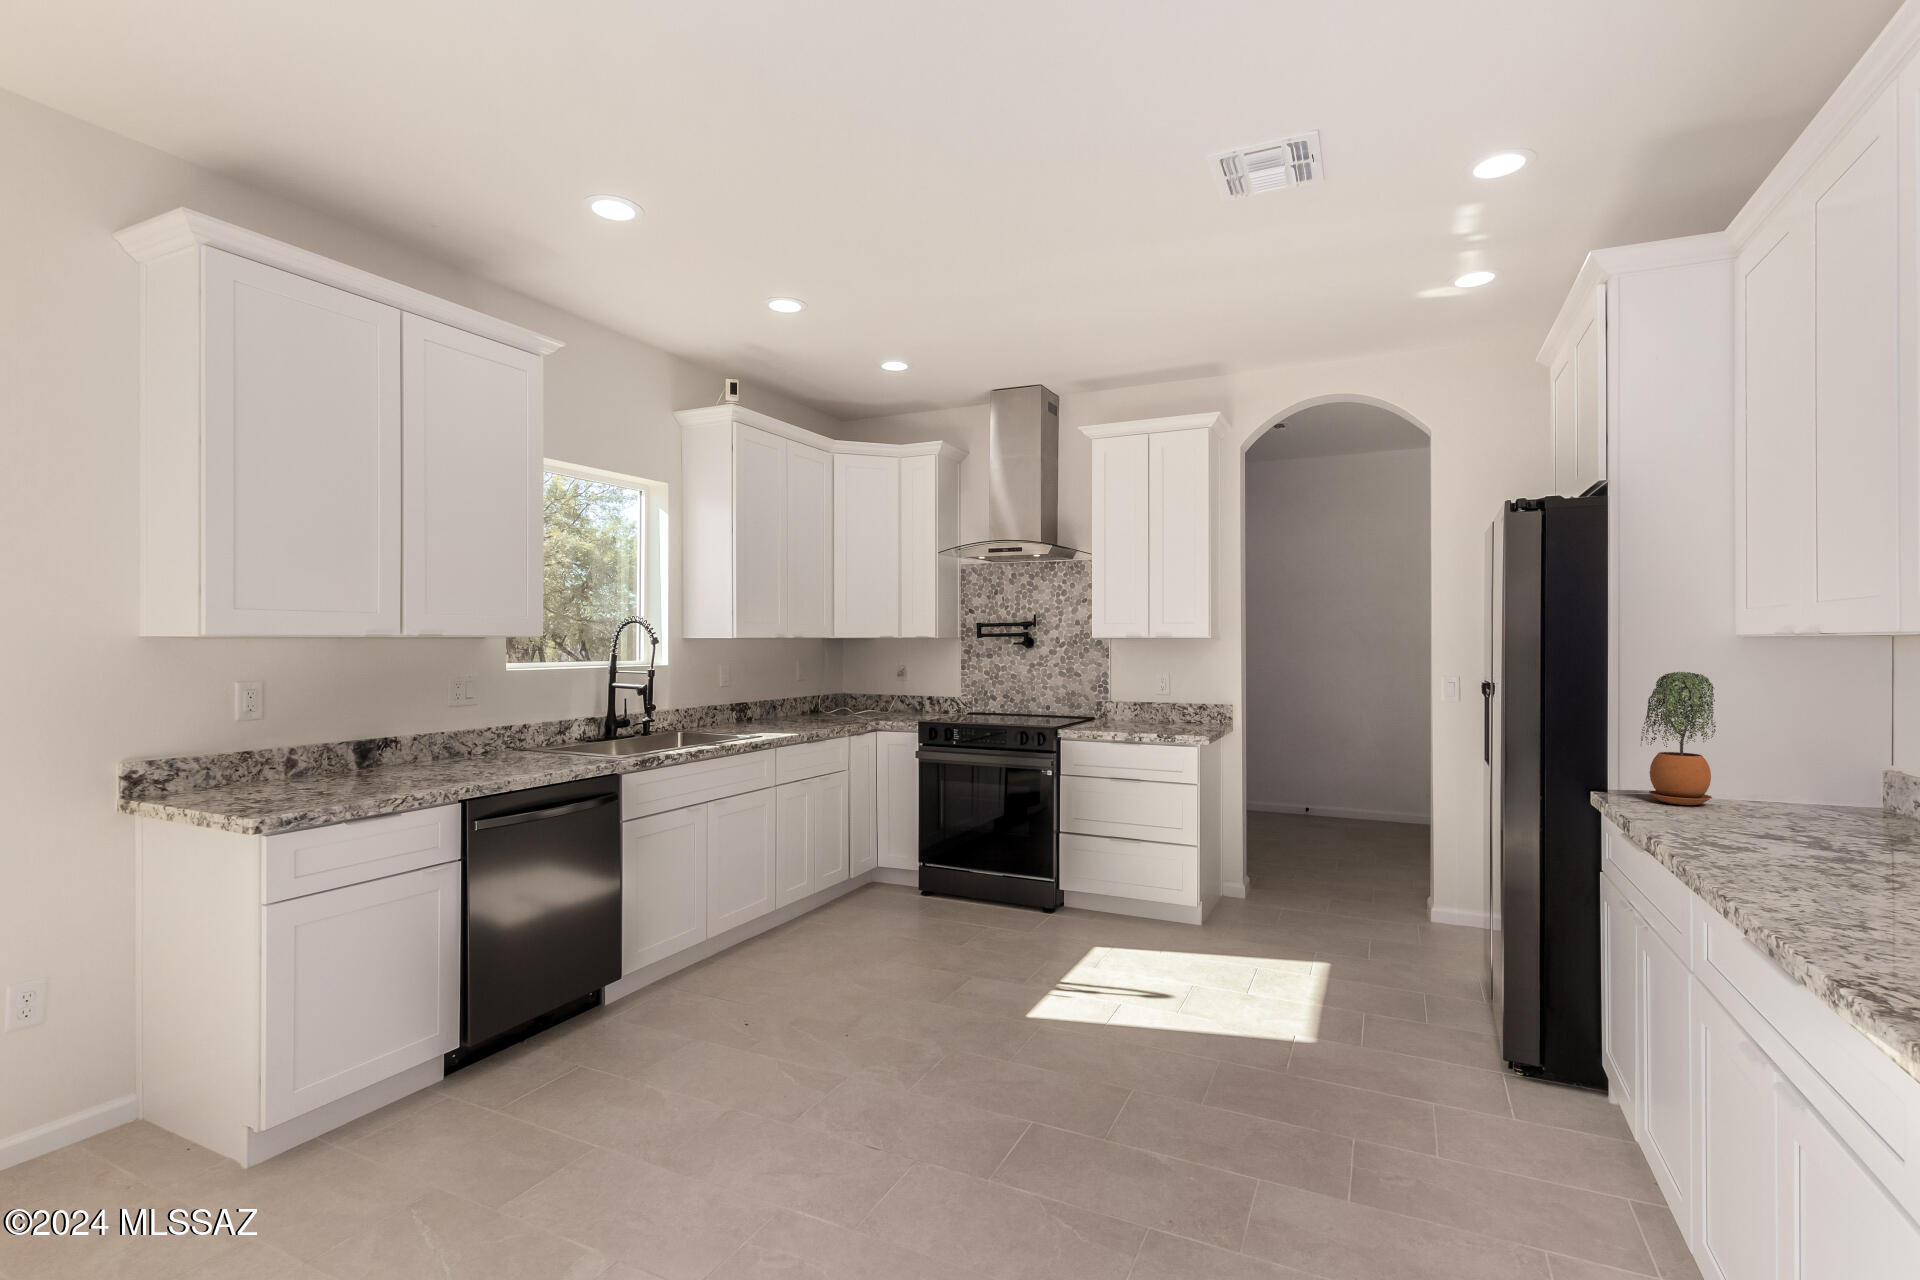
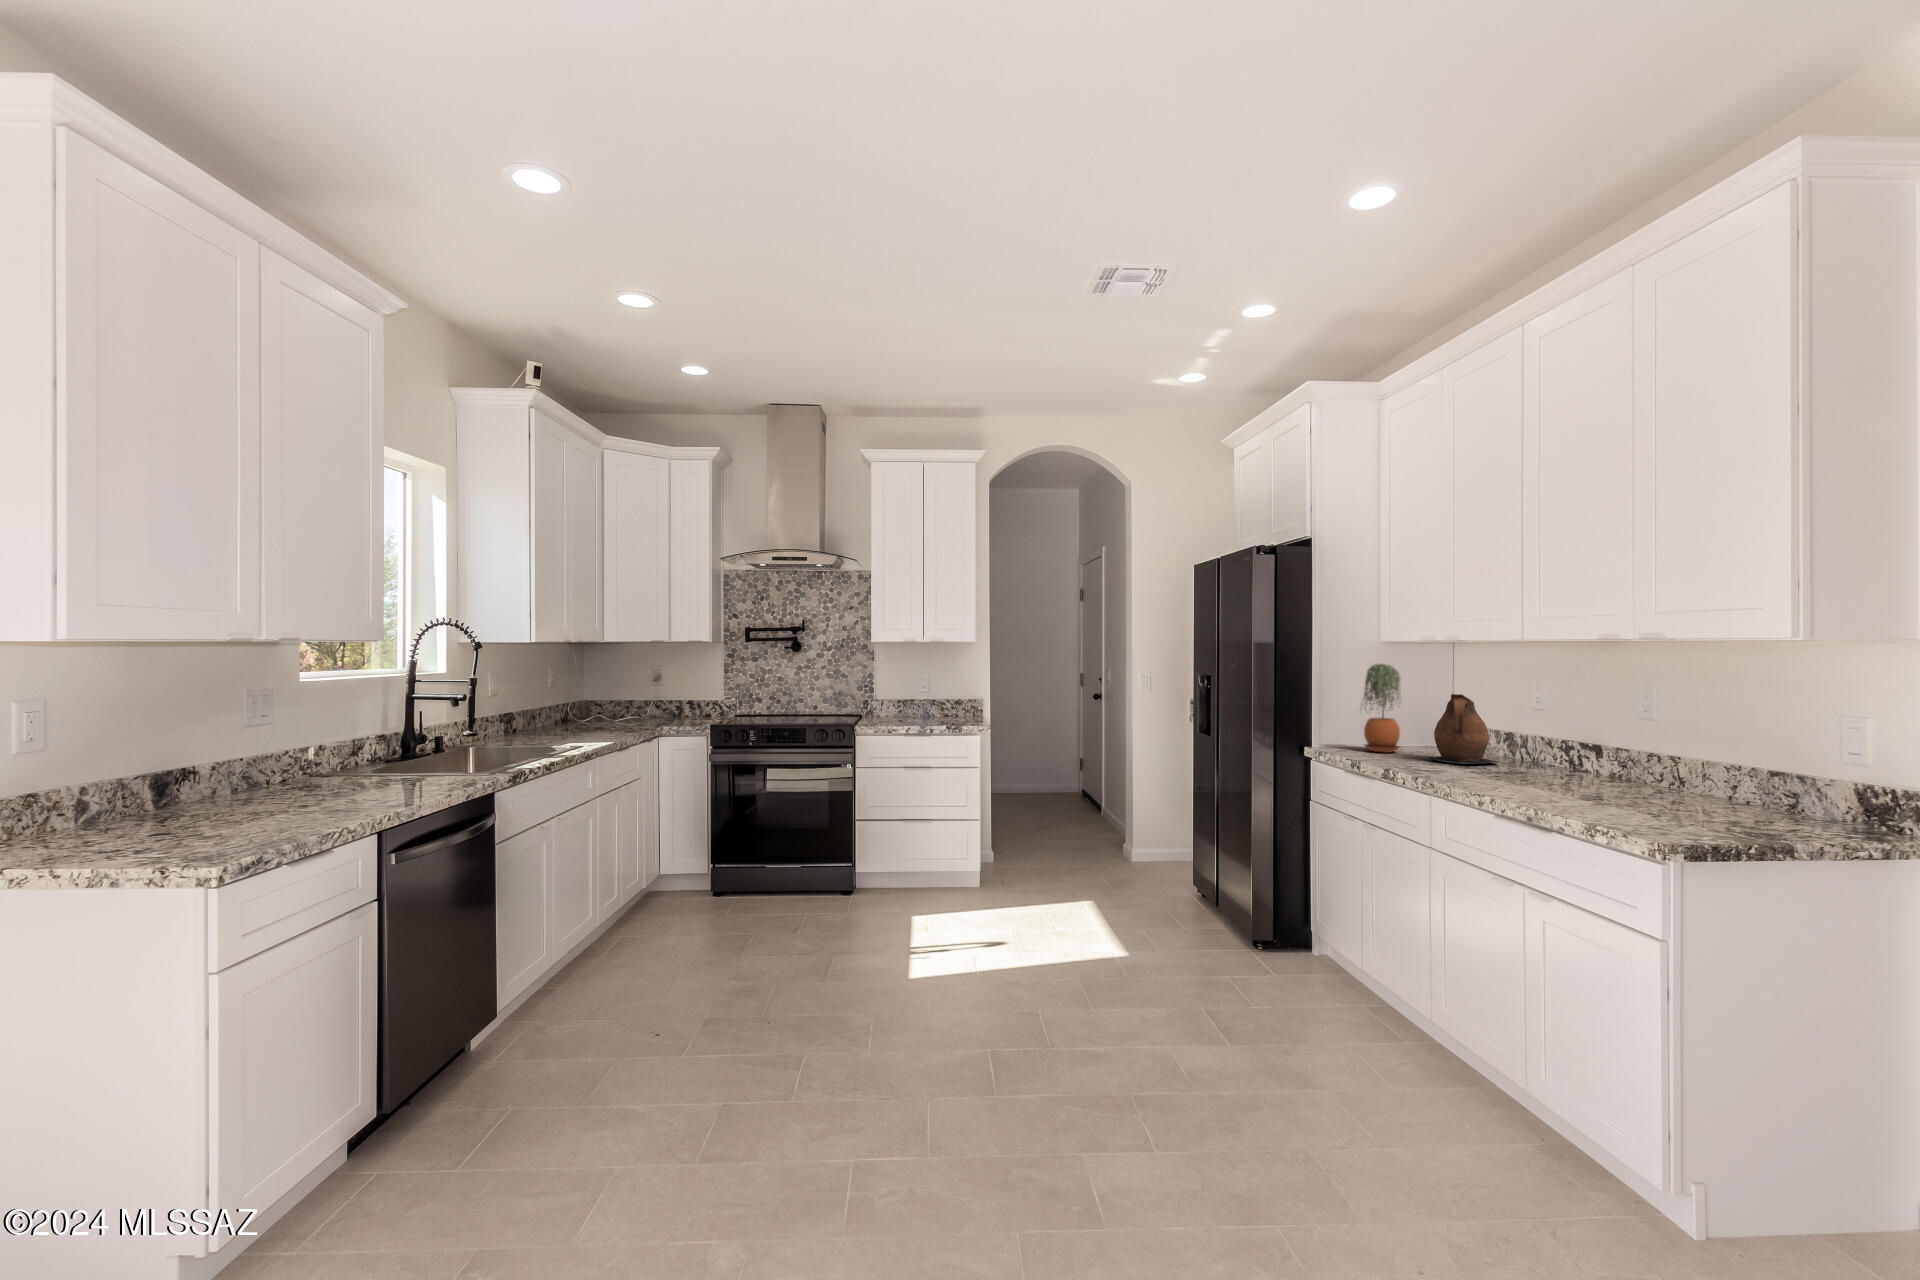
ceramic pitcher: none [1724,722,1860,838] -> present [1430,694,1499,764]

